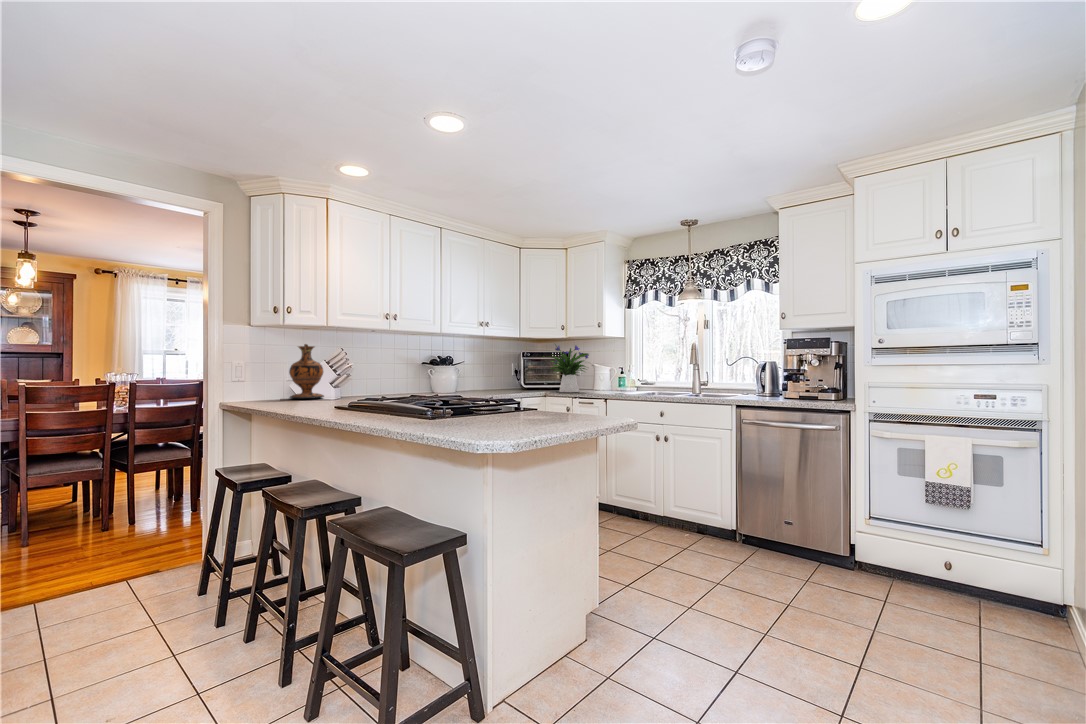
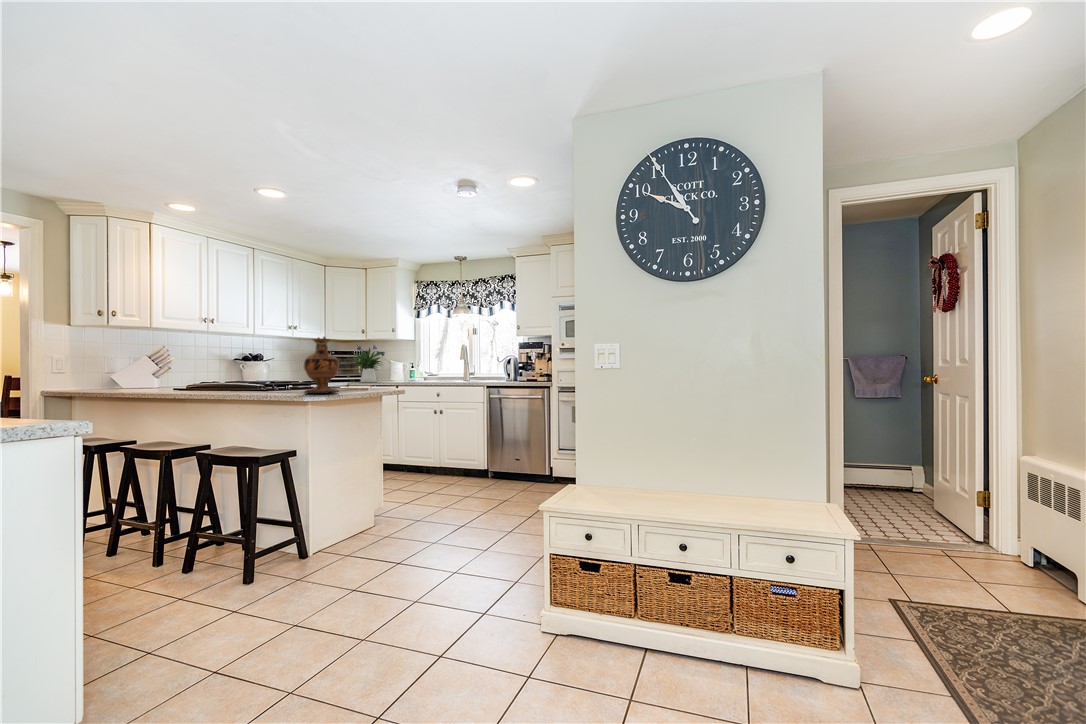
vase: present [289,344,324,399] -> present [304,337,339,394]

